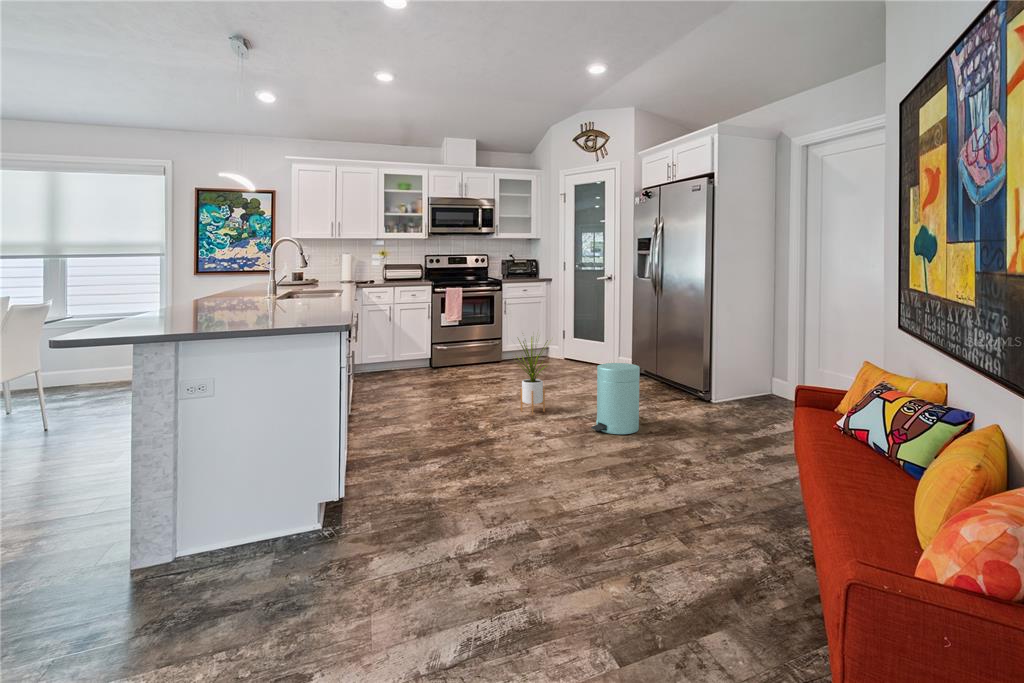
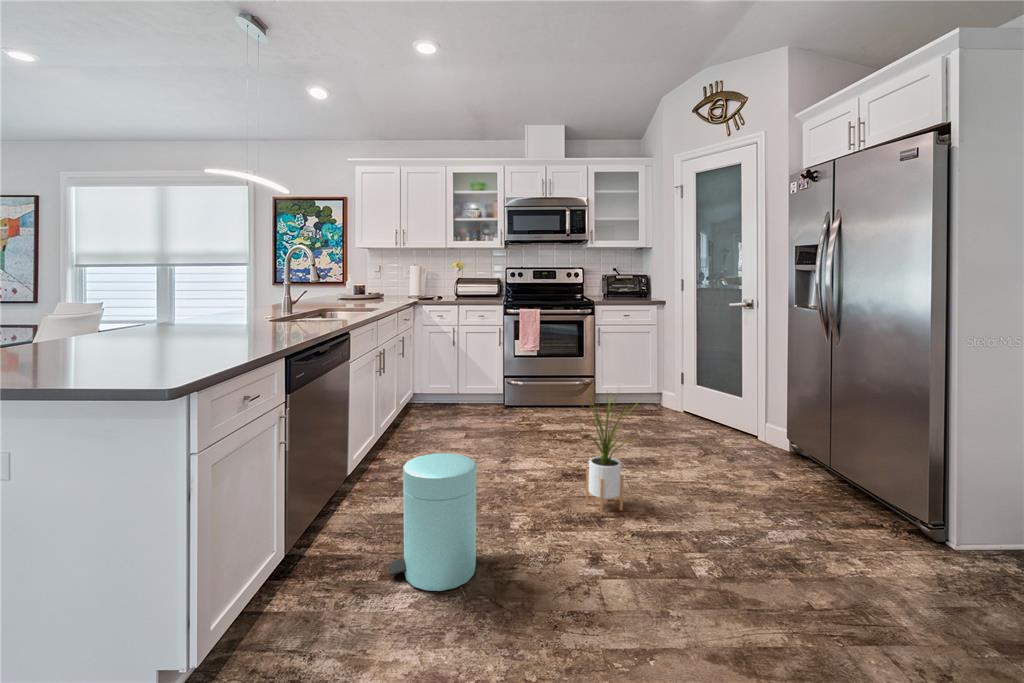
trash can: present [591,363,640,434] -> present [390,453,476,591]

